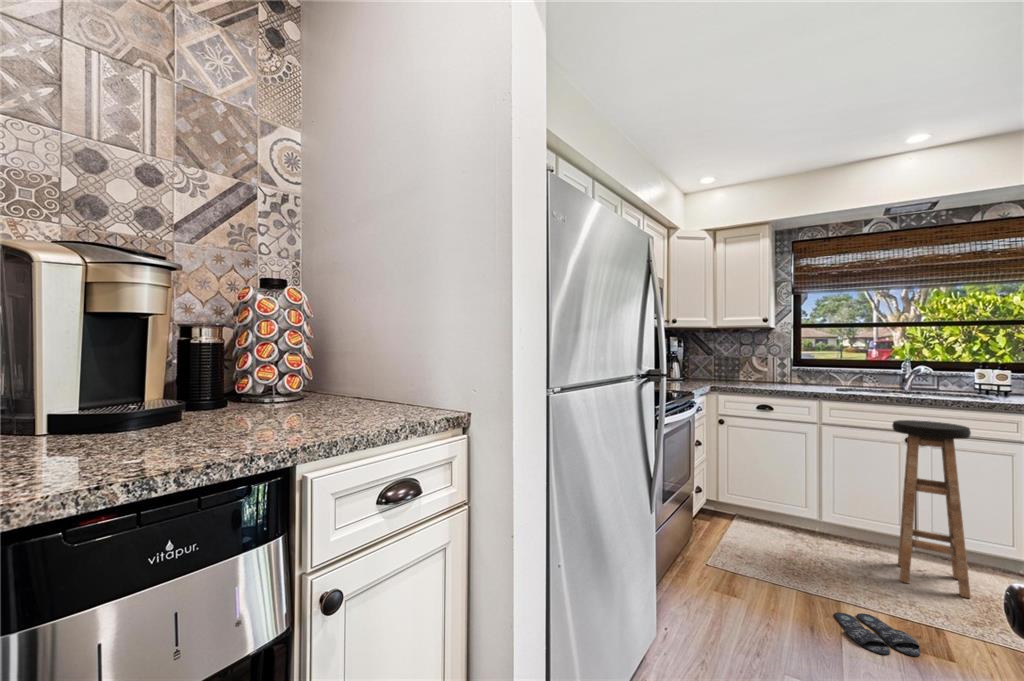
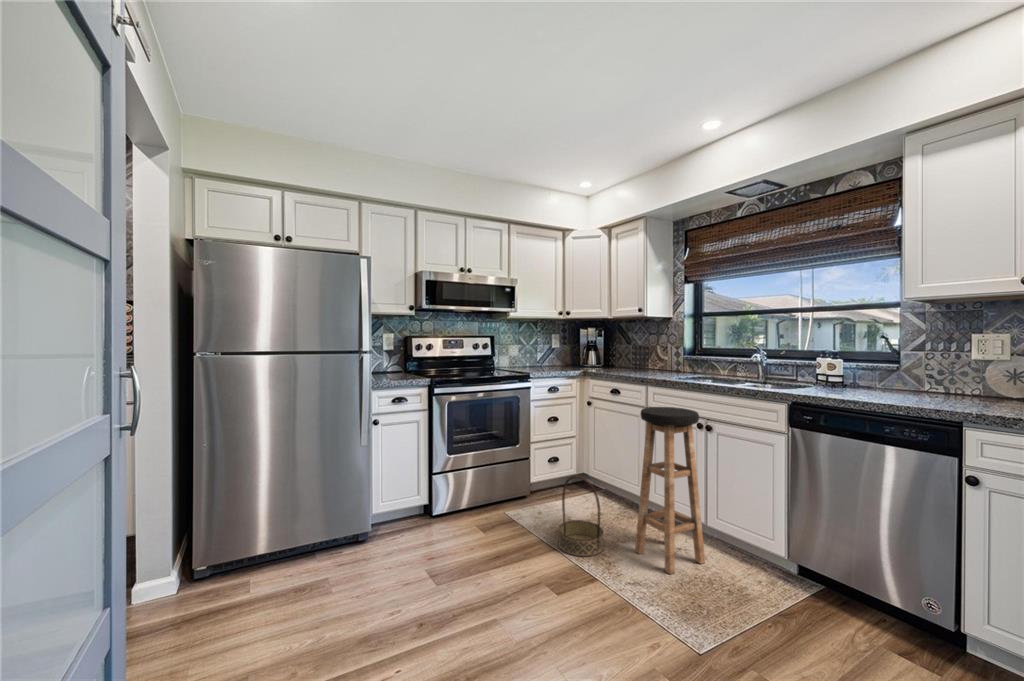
basket: none [819,506,886,602] -> present [558,476,603,556]
slippers: present [834,612,921,656] -> none [497,553,549,586]

